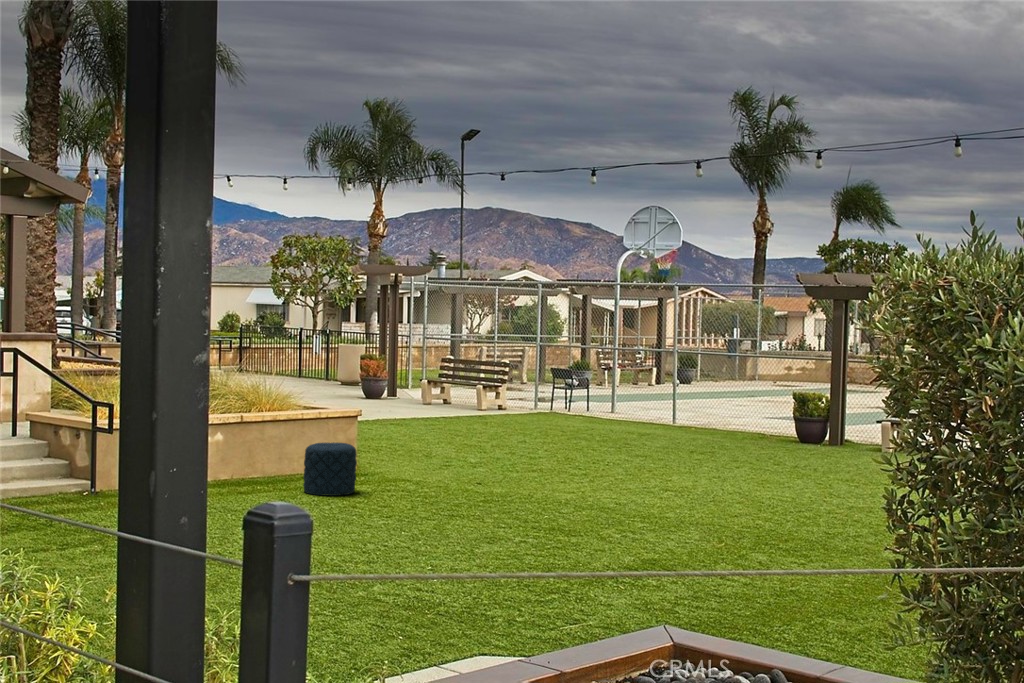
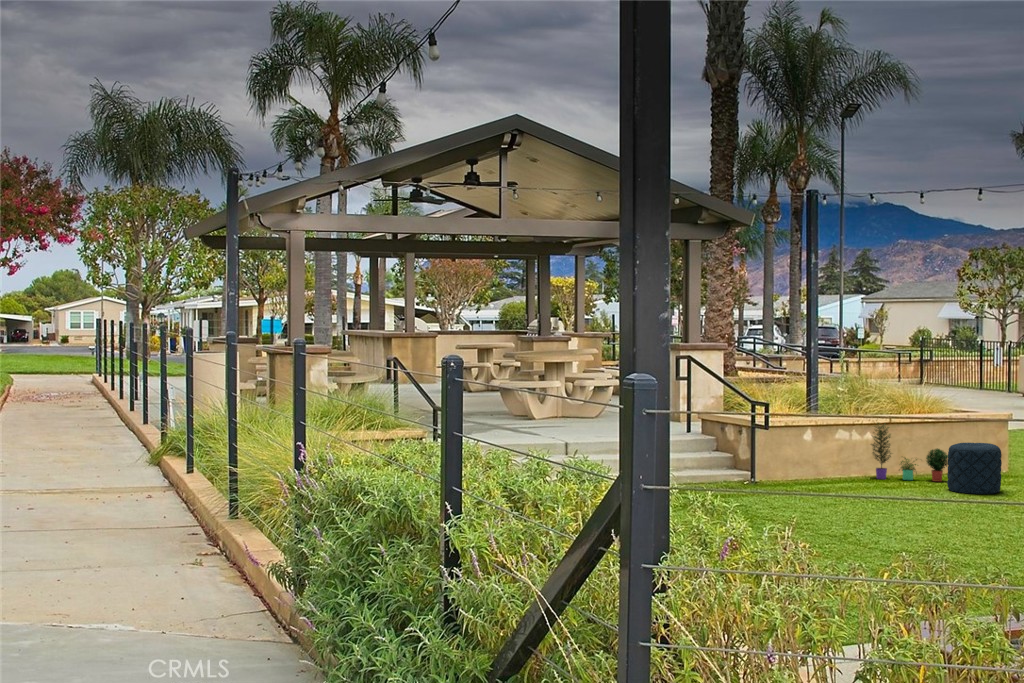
potted plant: none [222,421,304,483] -> present [871,423,948,482]

